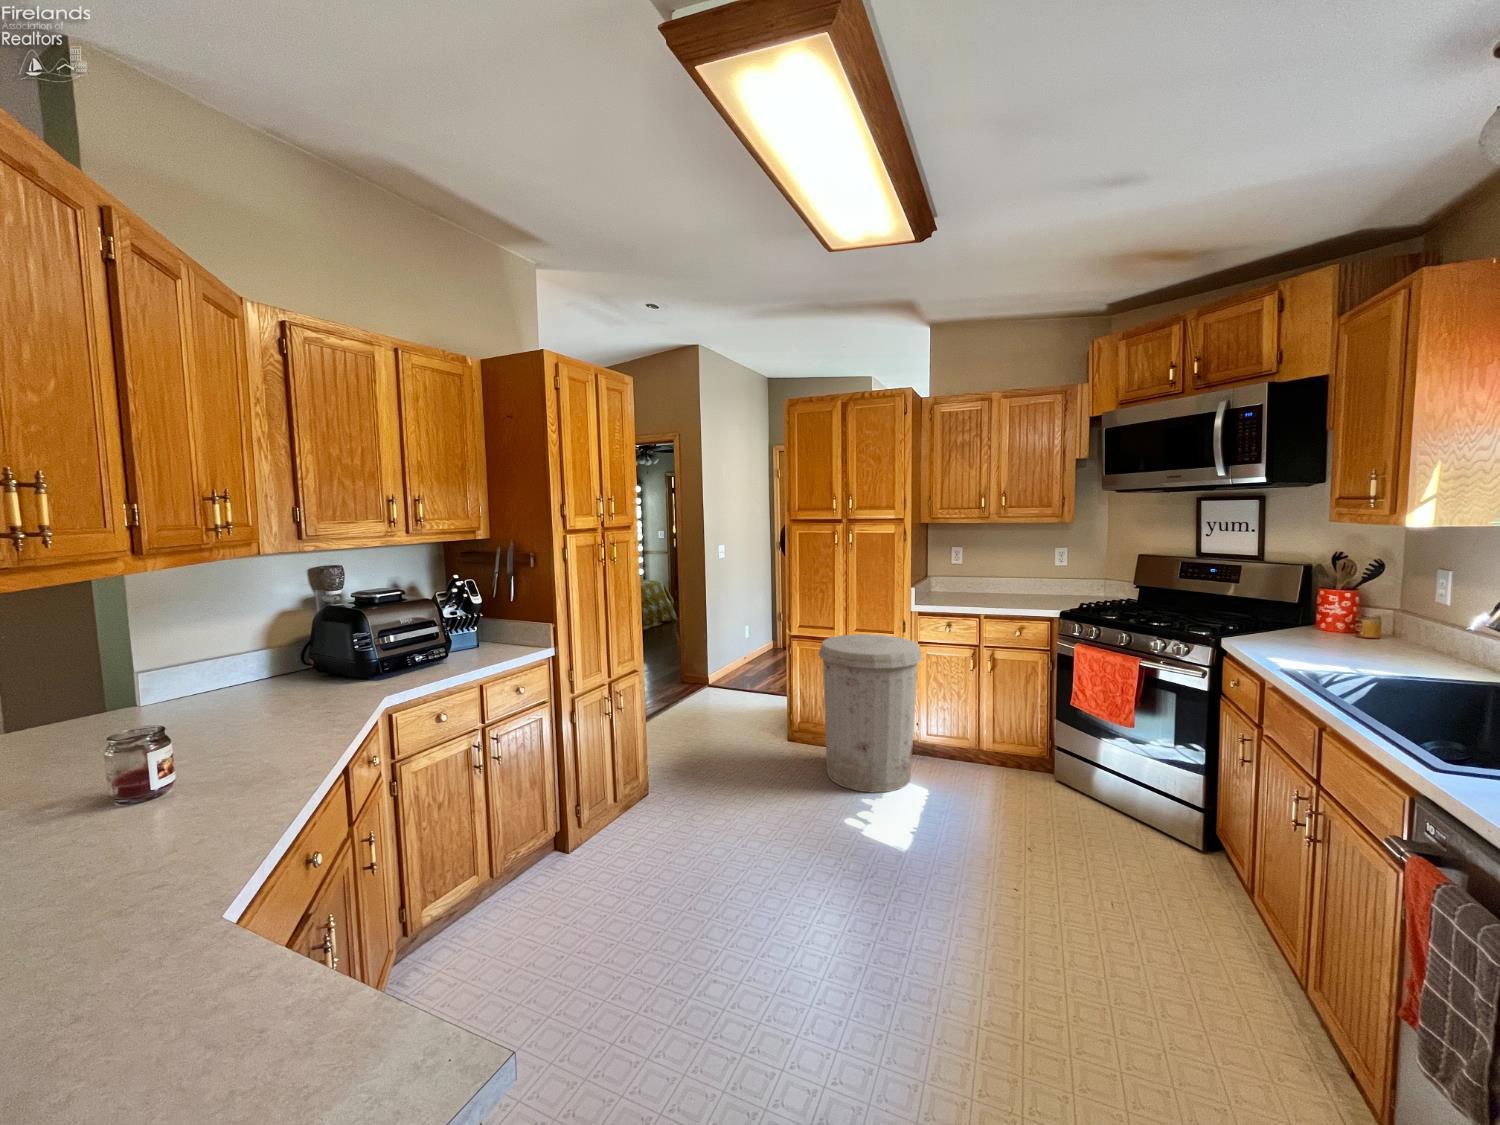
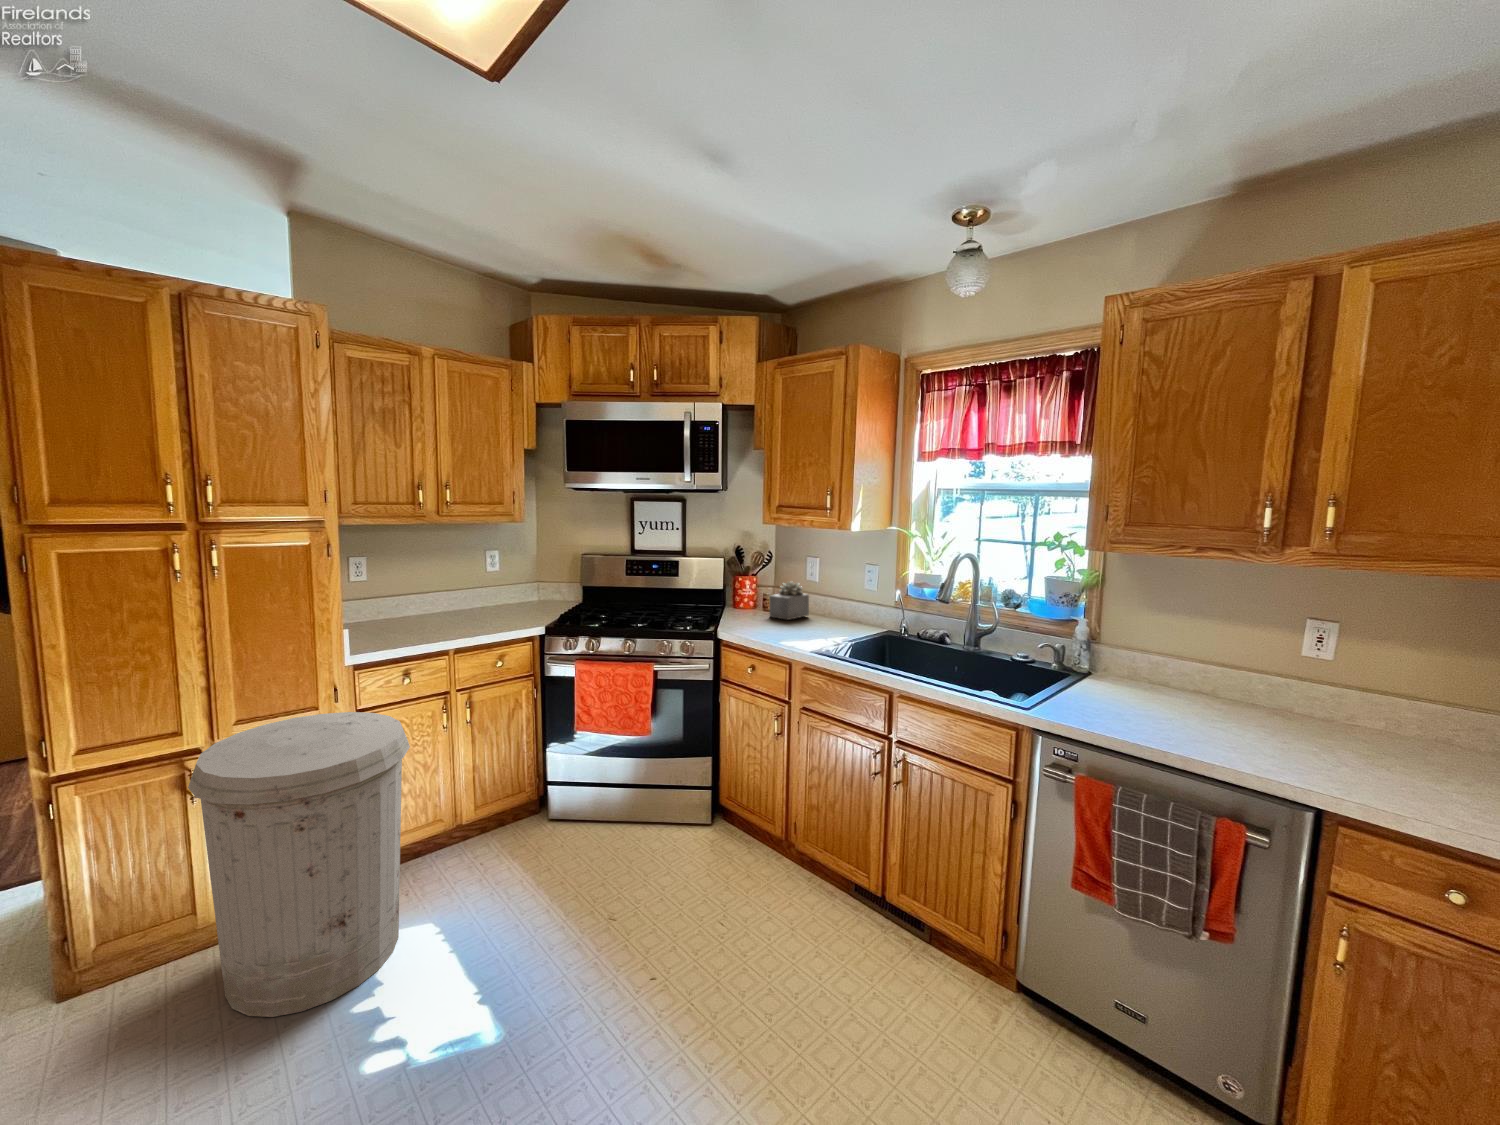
succulent plant: none [1330,596,1405,647] -> present [769,582,809,620]

